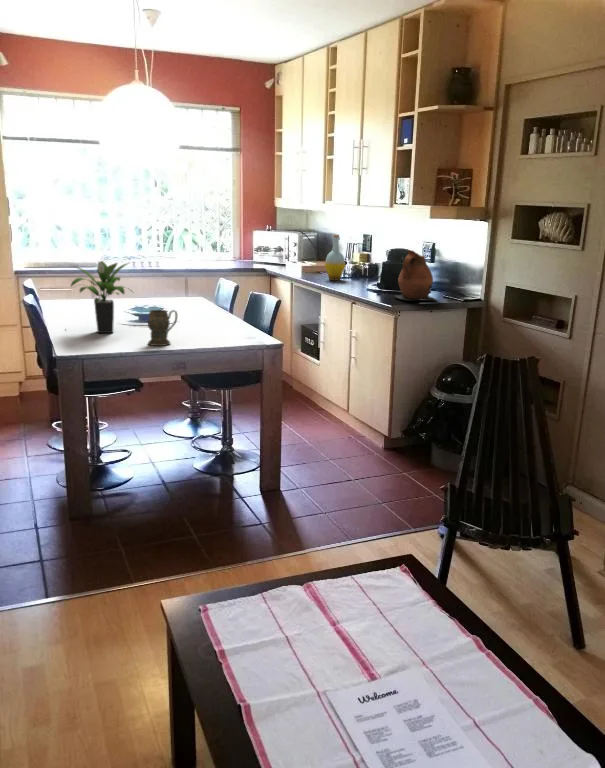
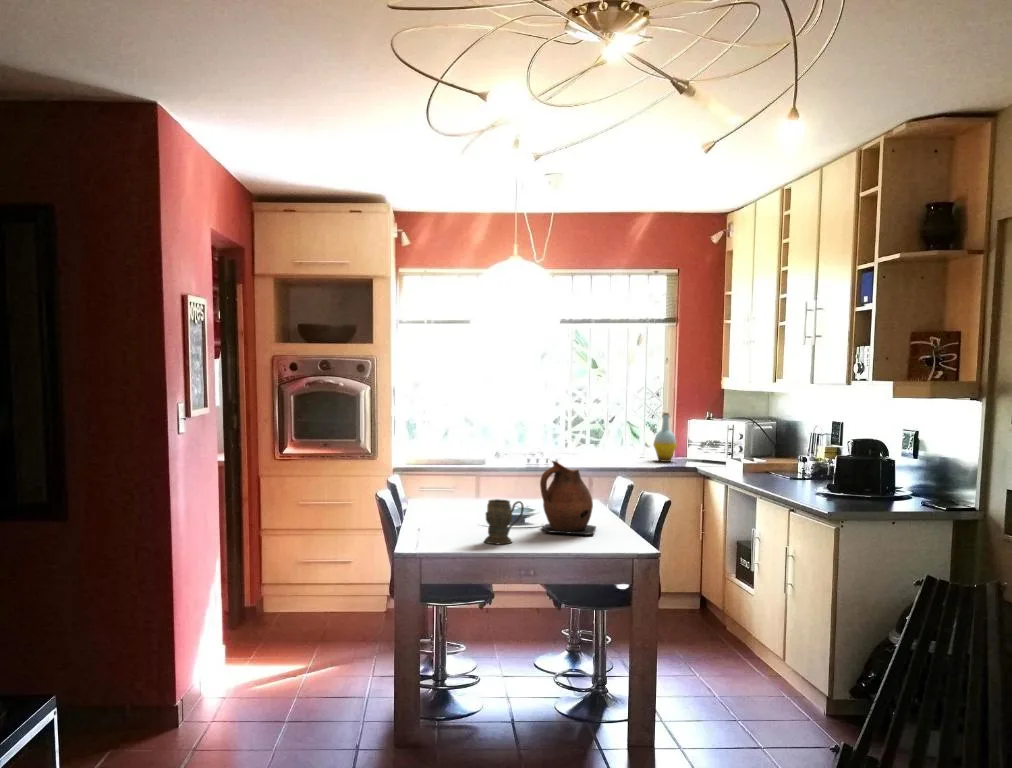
bottle: present [325,235,345,280] -> present [653,412,677,462]
ceramic pitcher: present [395,250,437,301] -> present [540,461,596,535]
potted plant: present [71,261,132,333] -> none [409,441,486,526]

